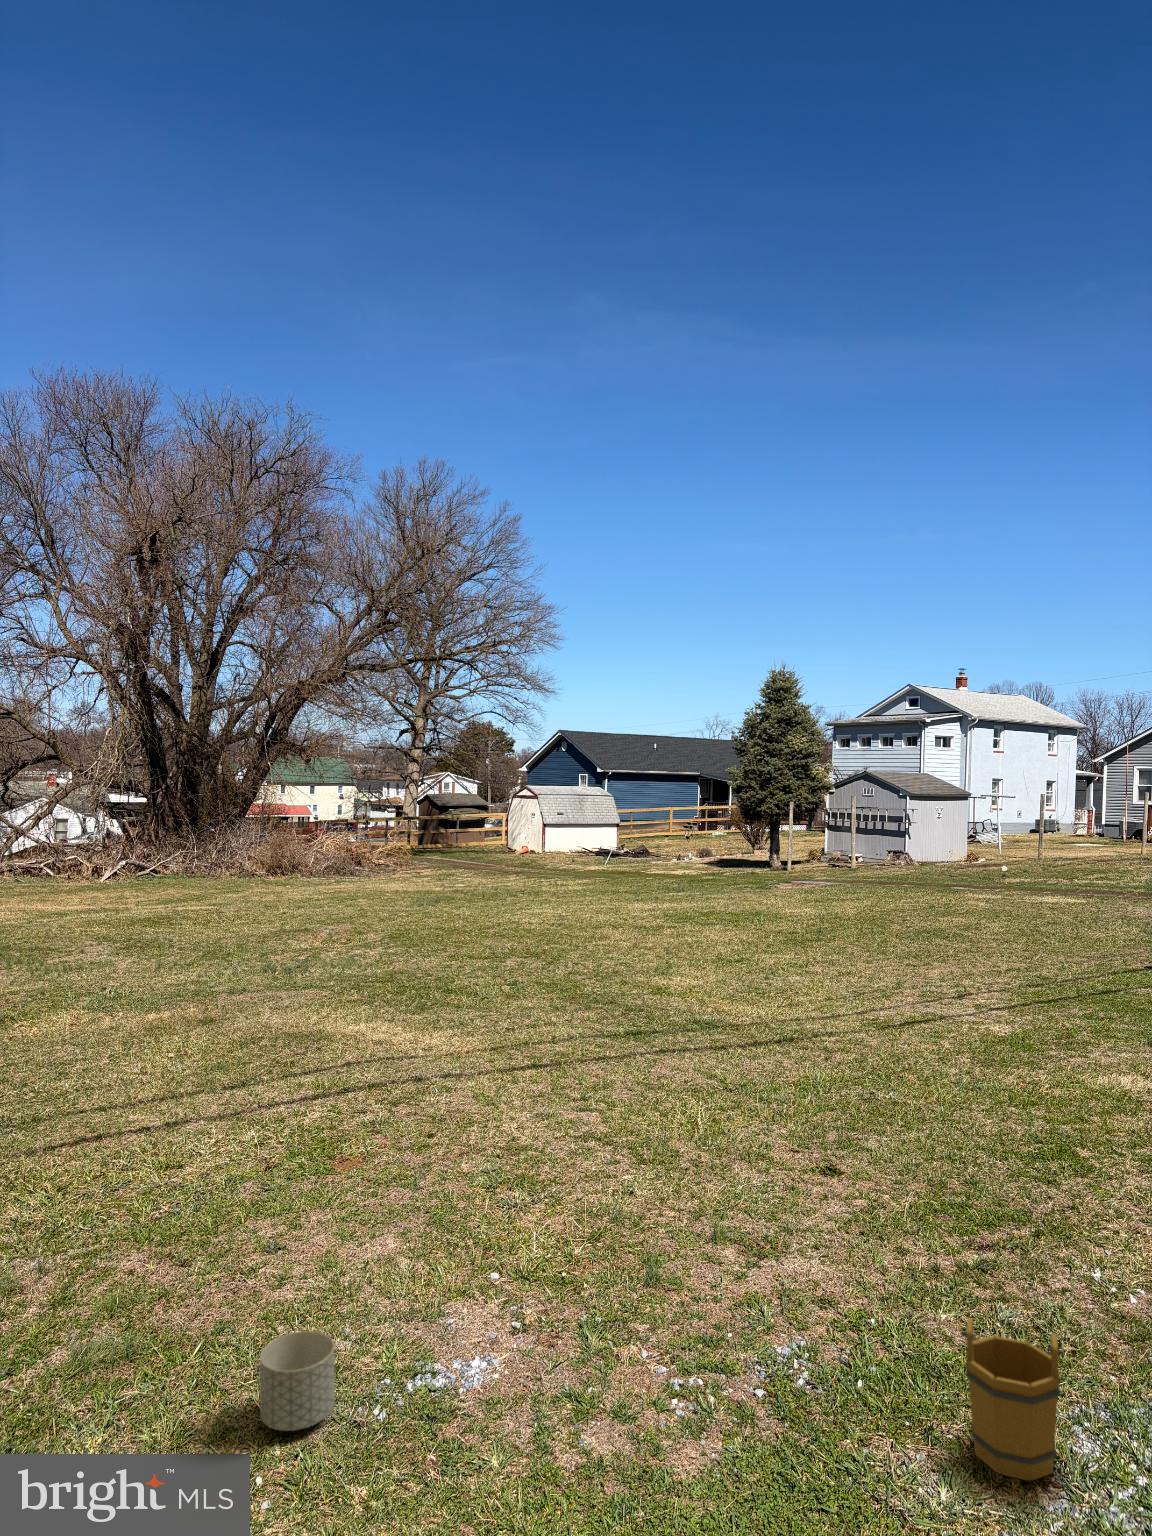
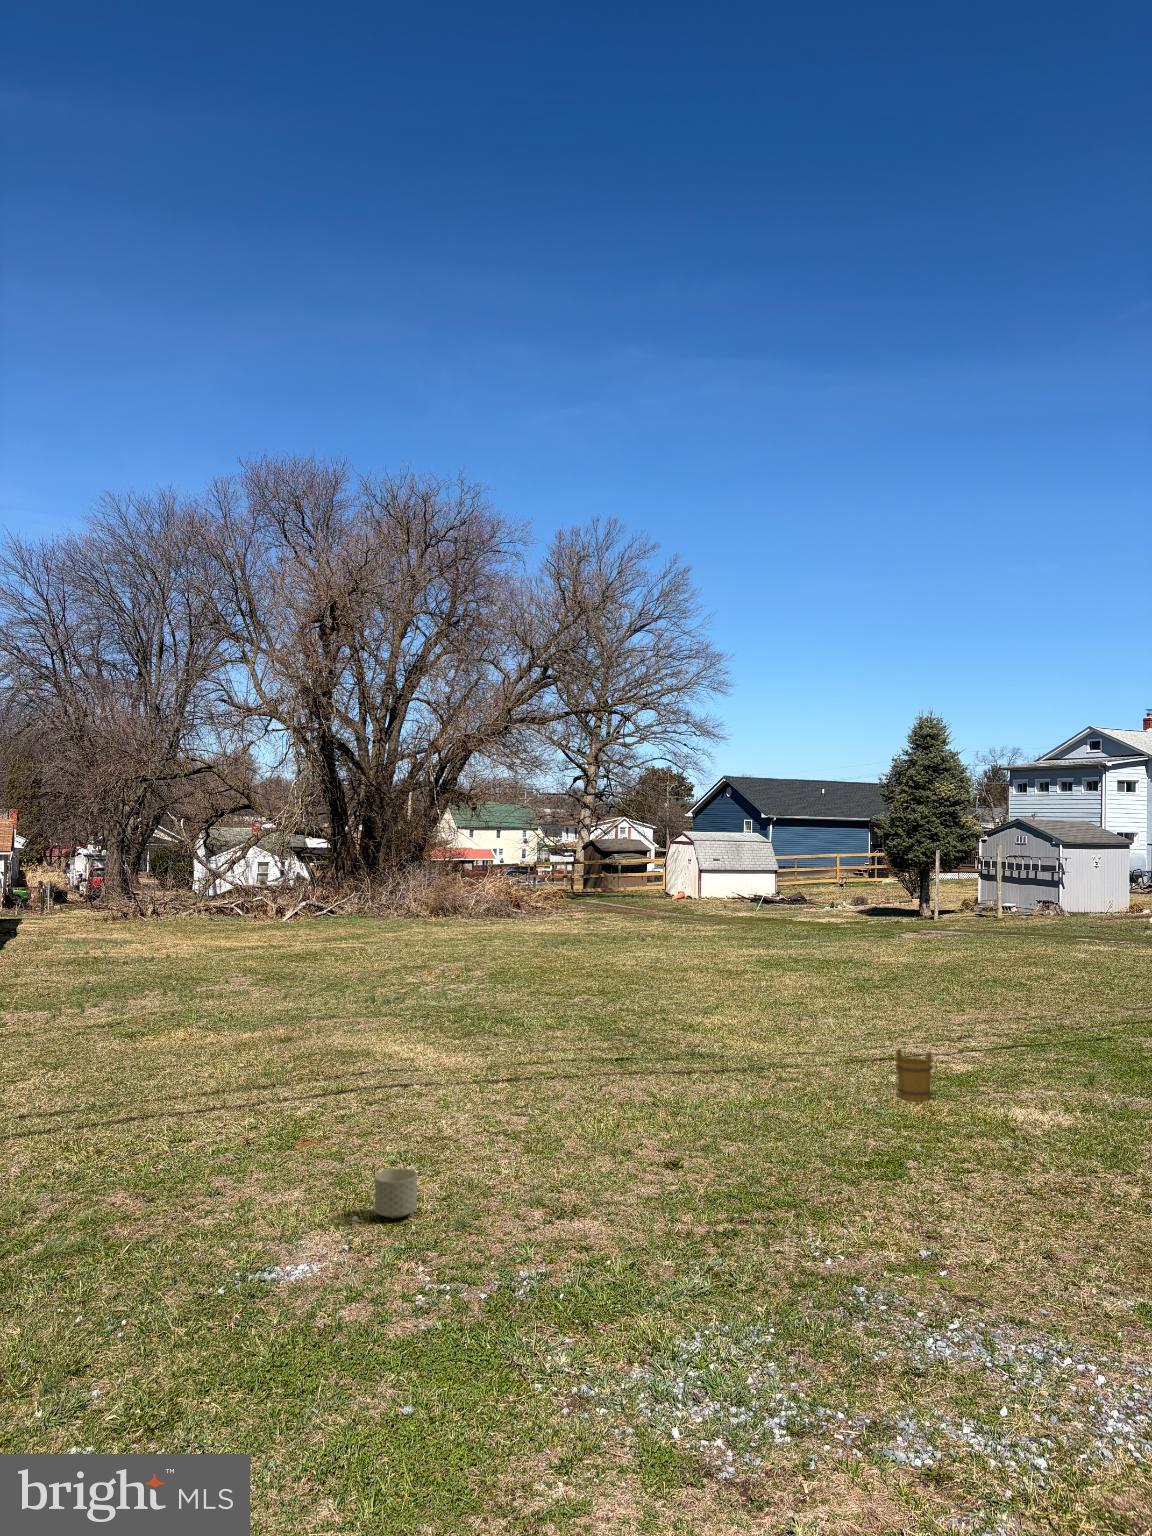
bucket: present [961,1318,1064,1481] -> present [896,1048,932,1101]

